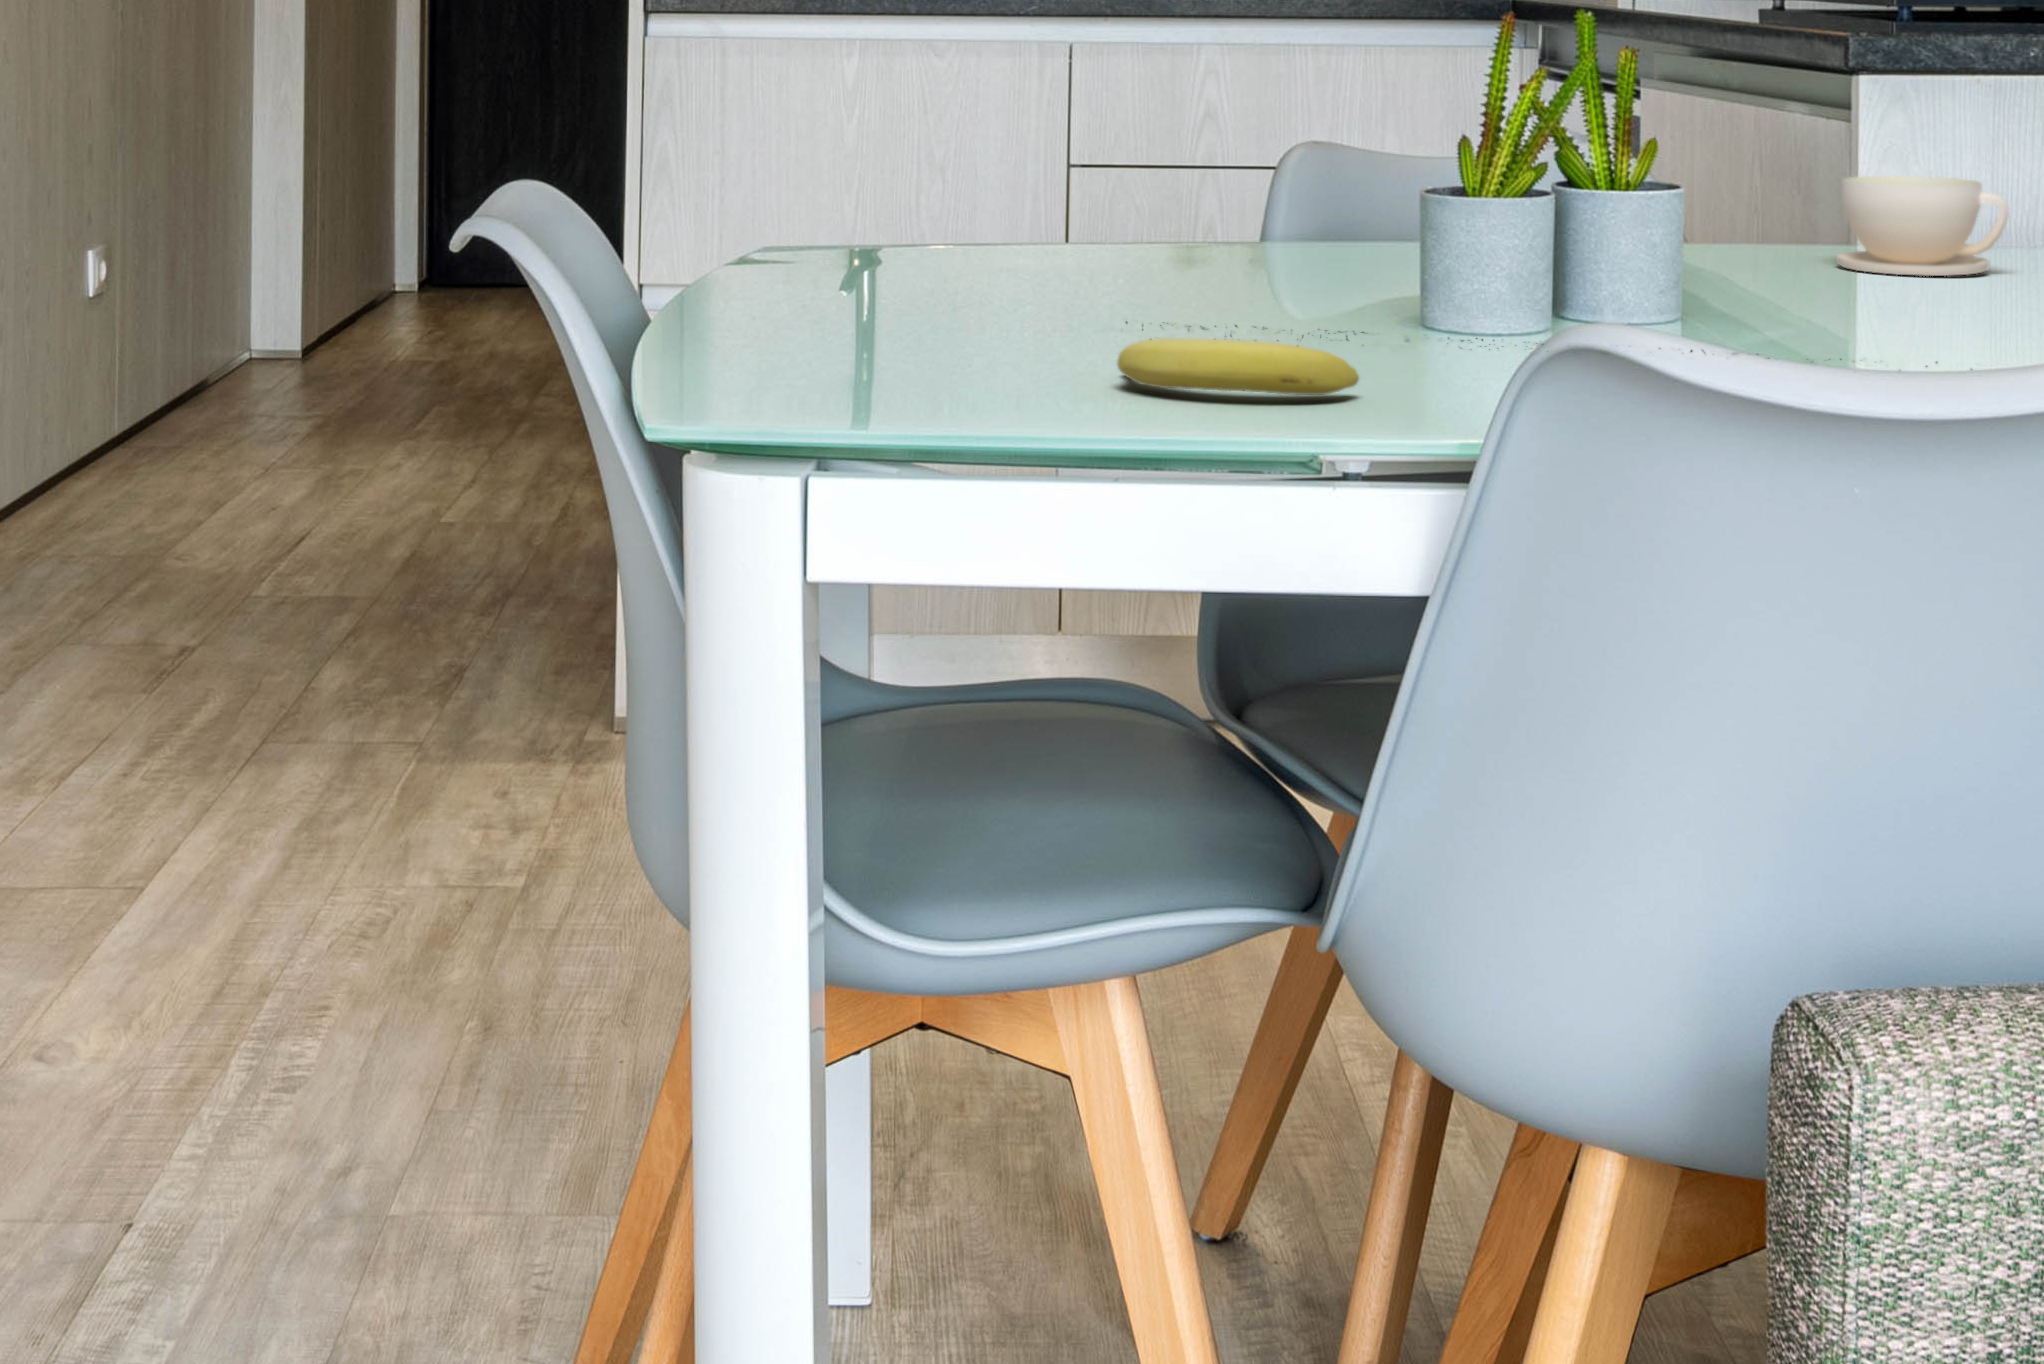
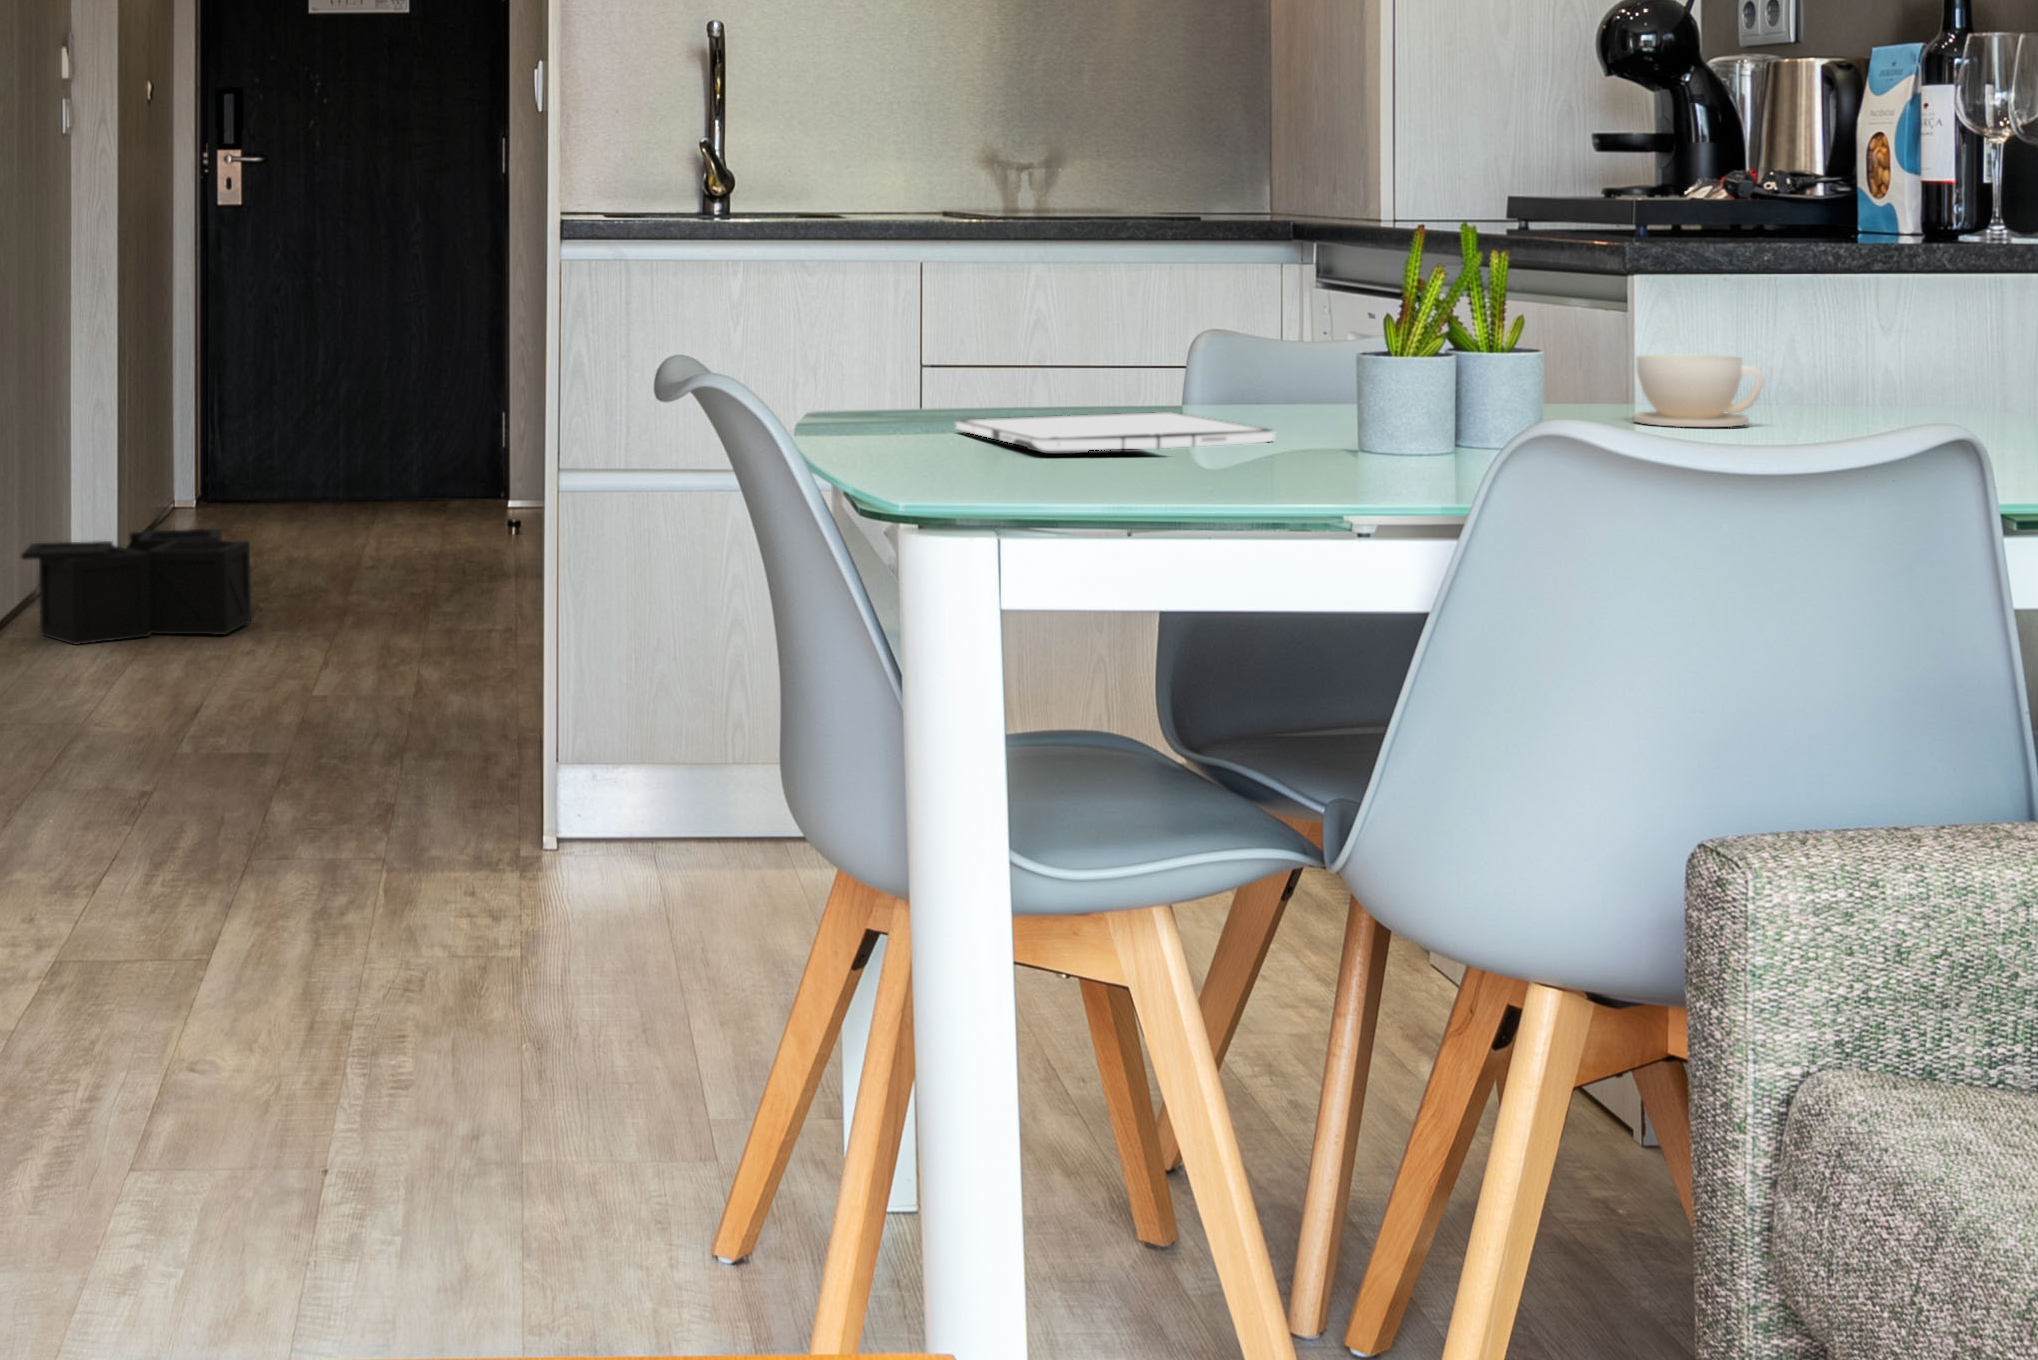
tablet: none [917,249,1306,316] -> present [956,412,1274,454]
storage bin: none [153,322,436,453] -> present [21,529,262,645]
fruit: present [1117,338,1359,395] -> none [1188,455,1363,491]

